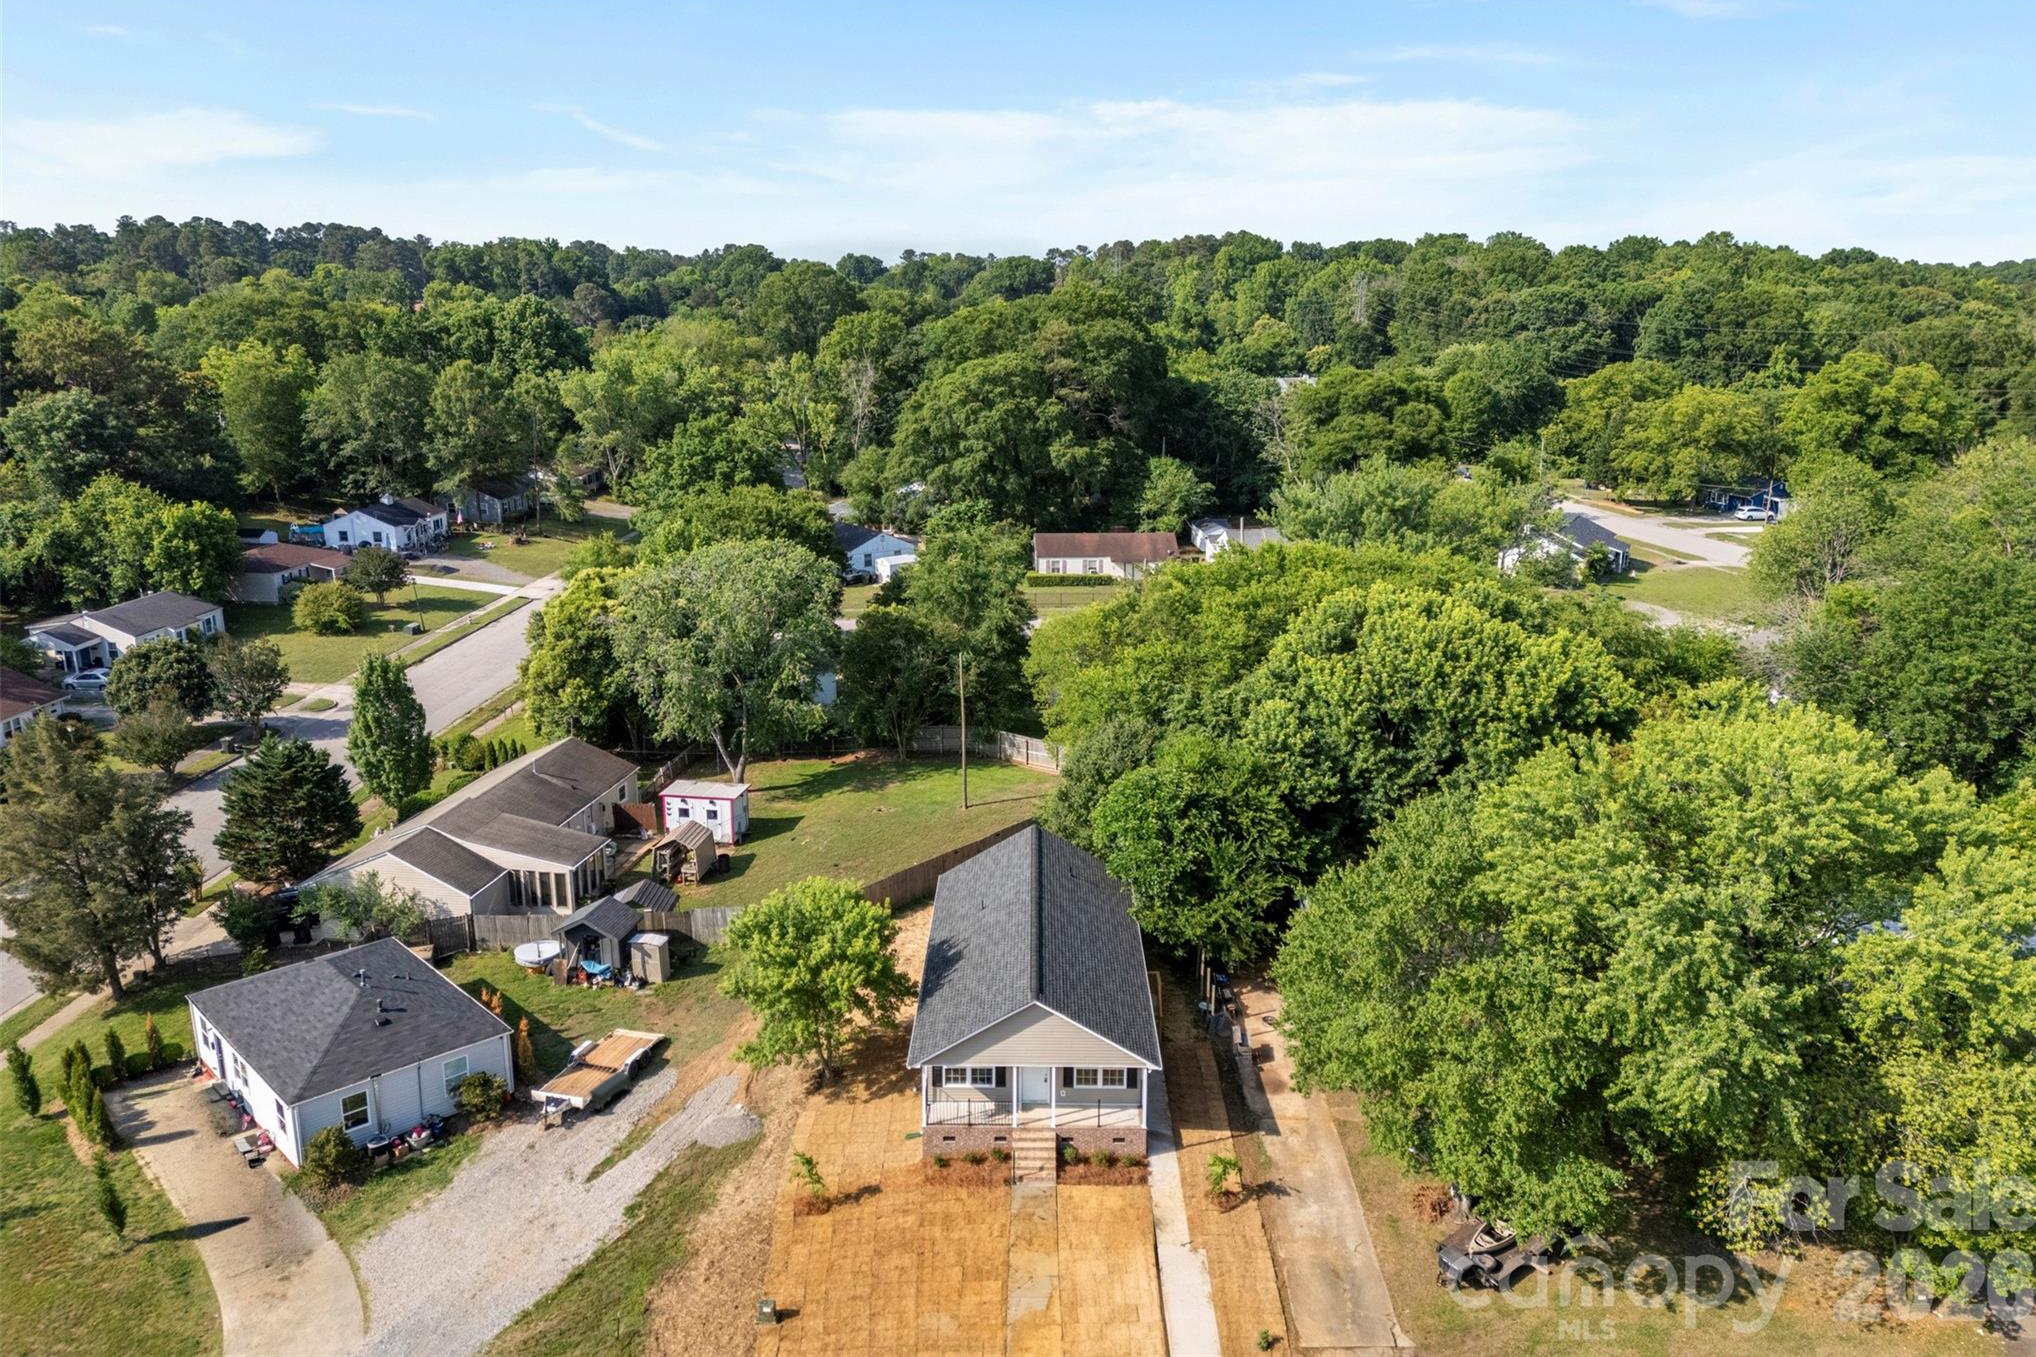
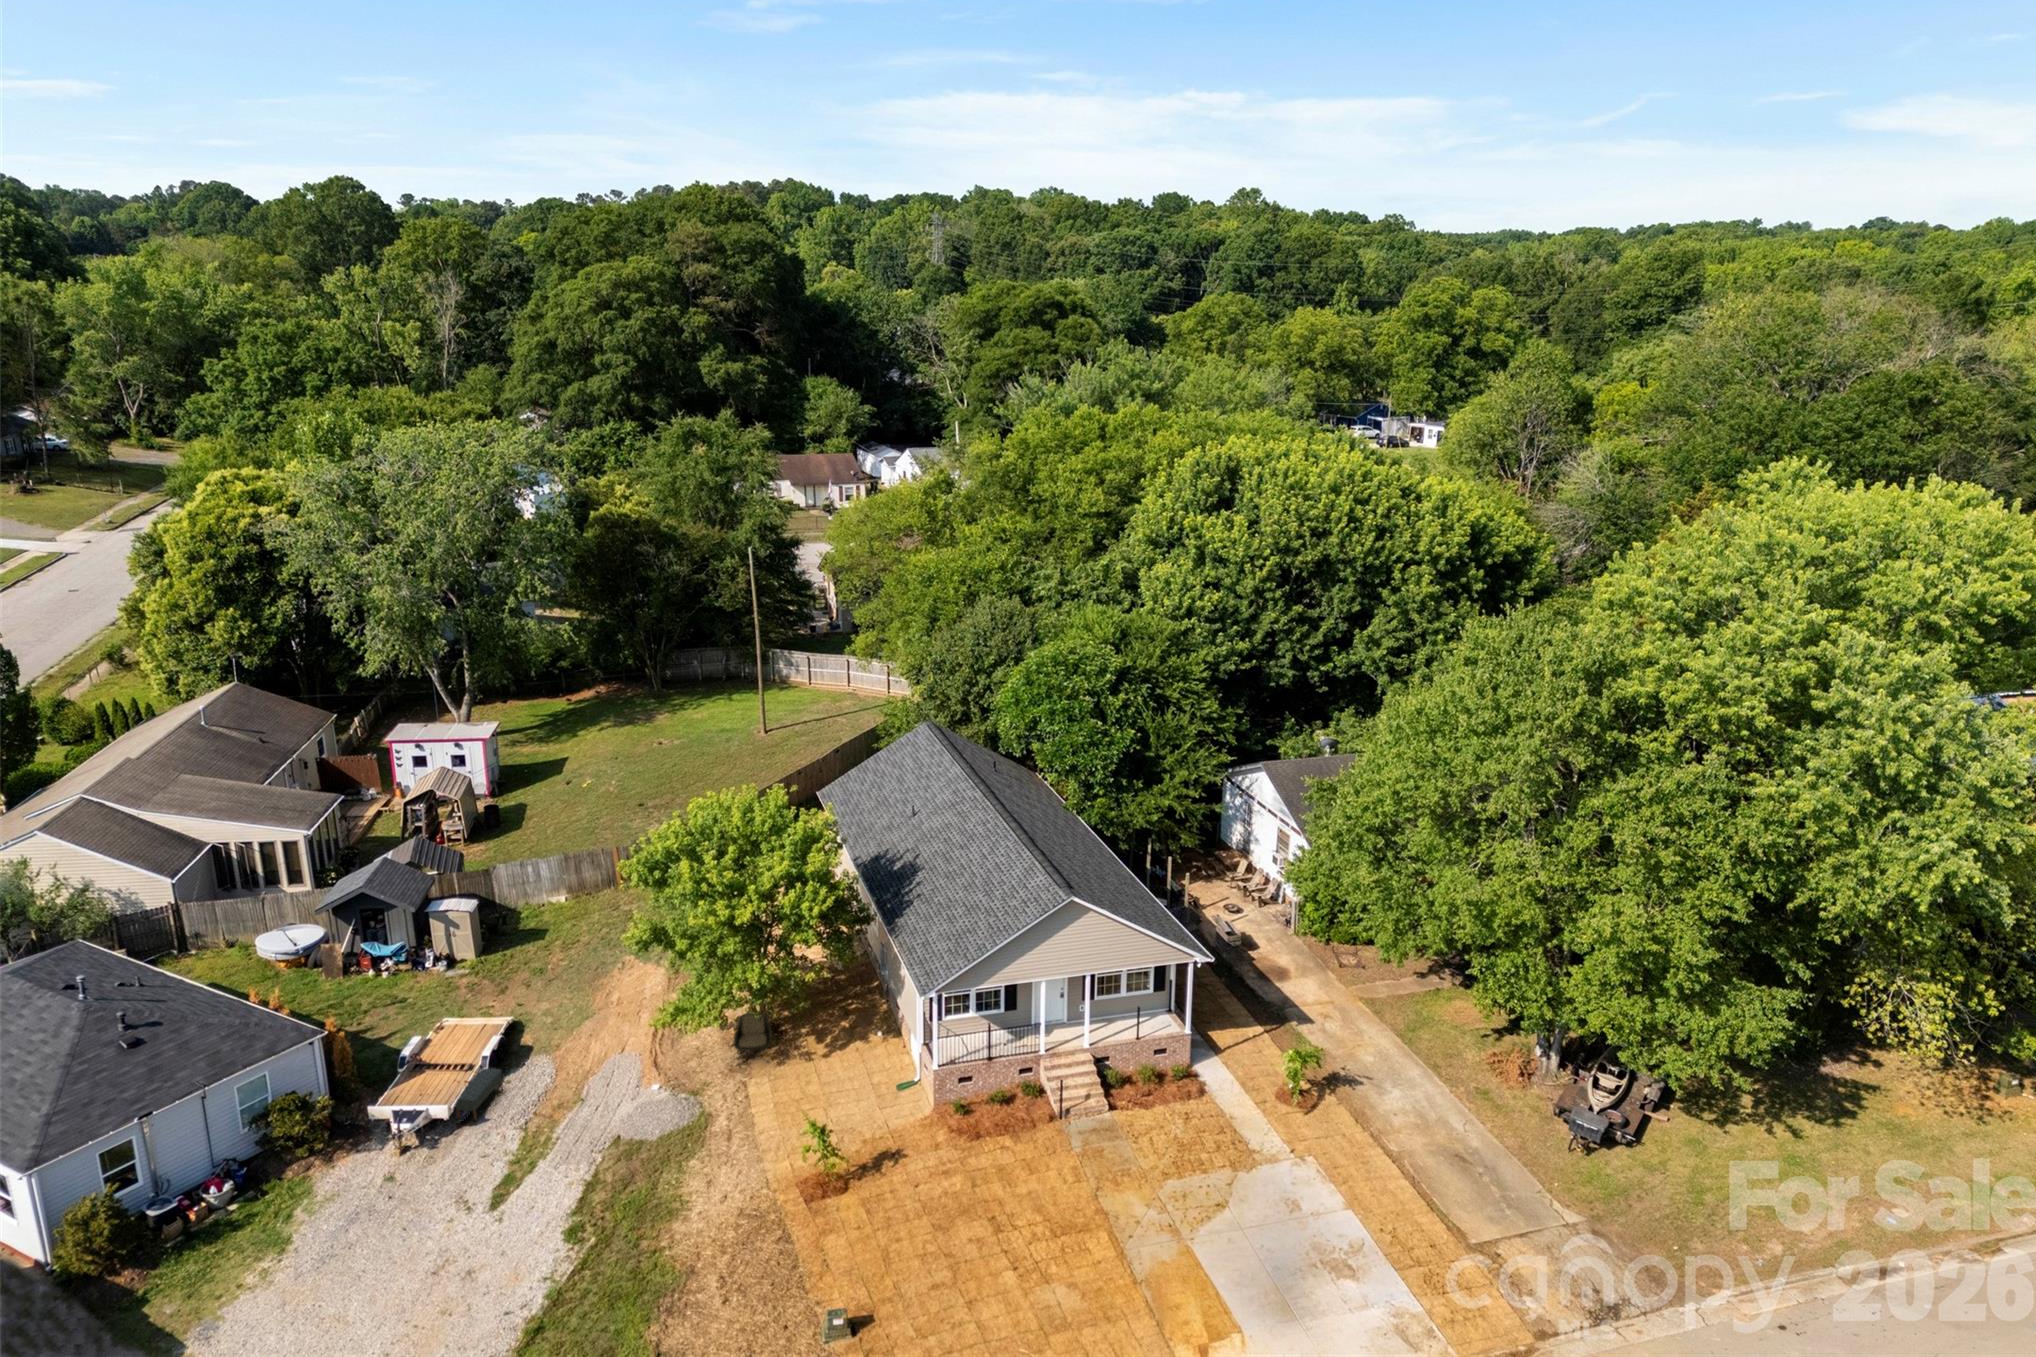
lounge chair: none [795,1057,831,1101] -> present [734,1012,772,1065]

